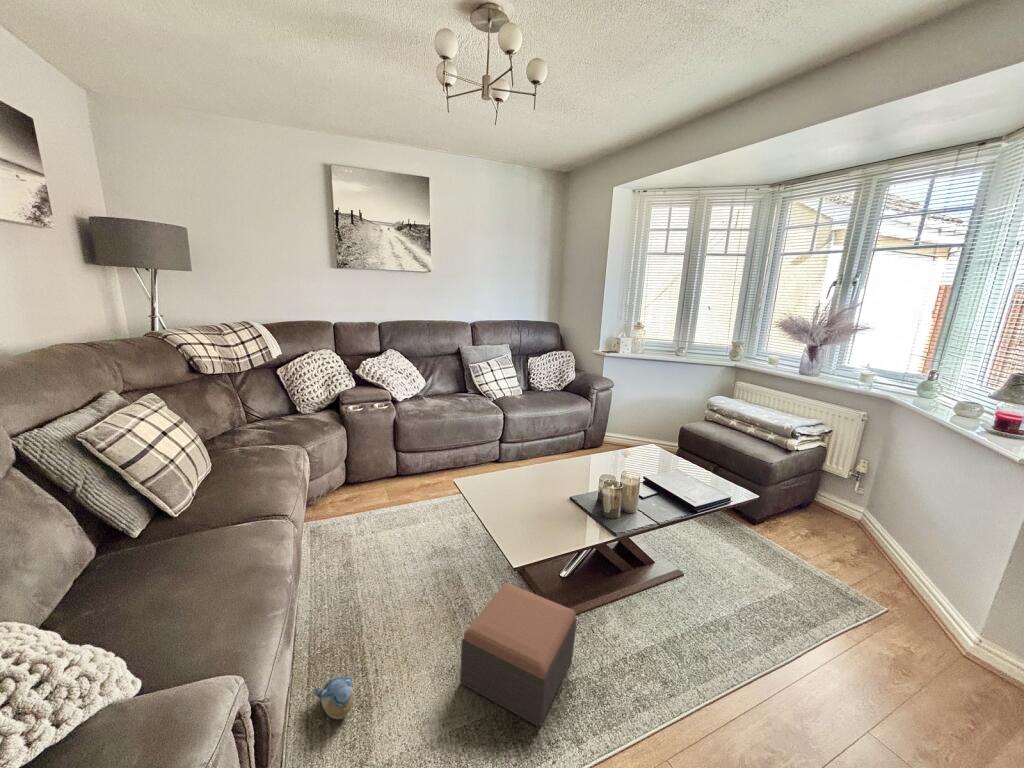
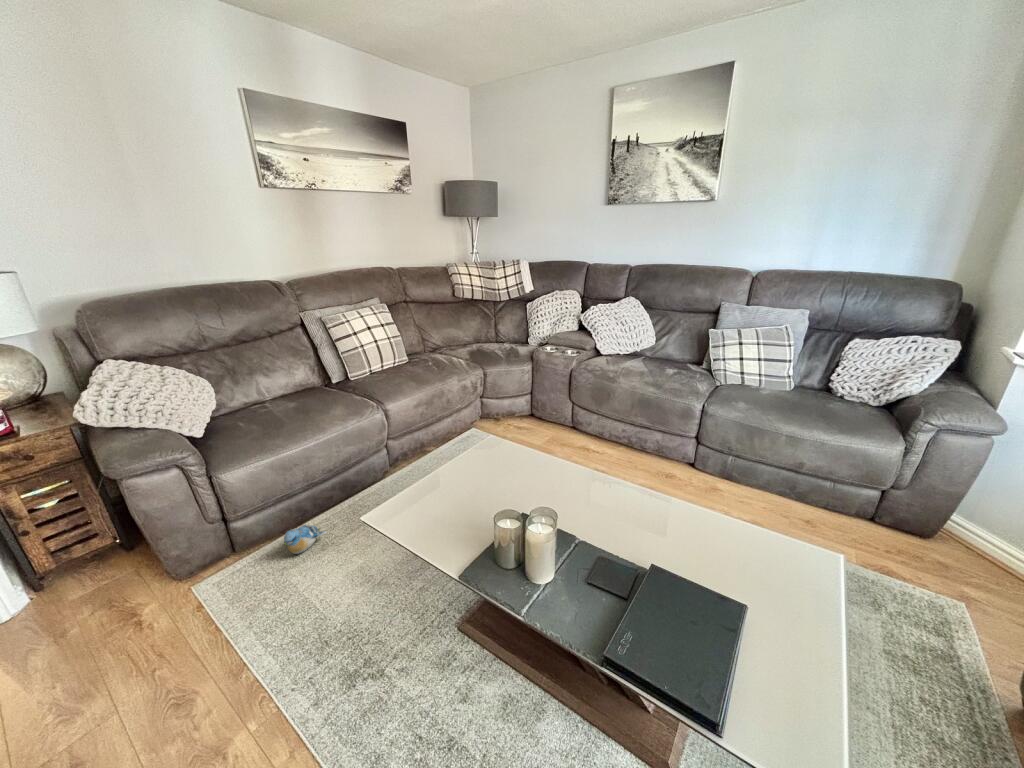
footstool: present [460,583,577,726] -> none [305,553,435,693]

